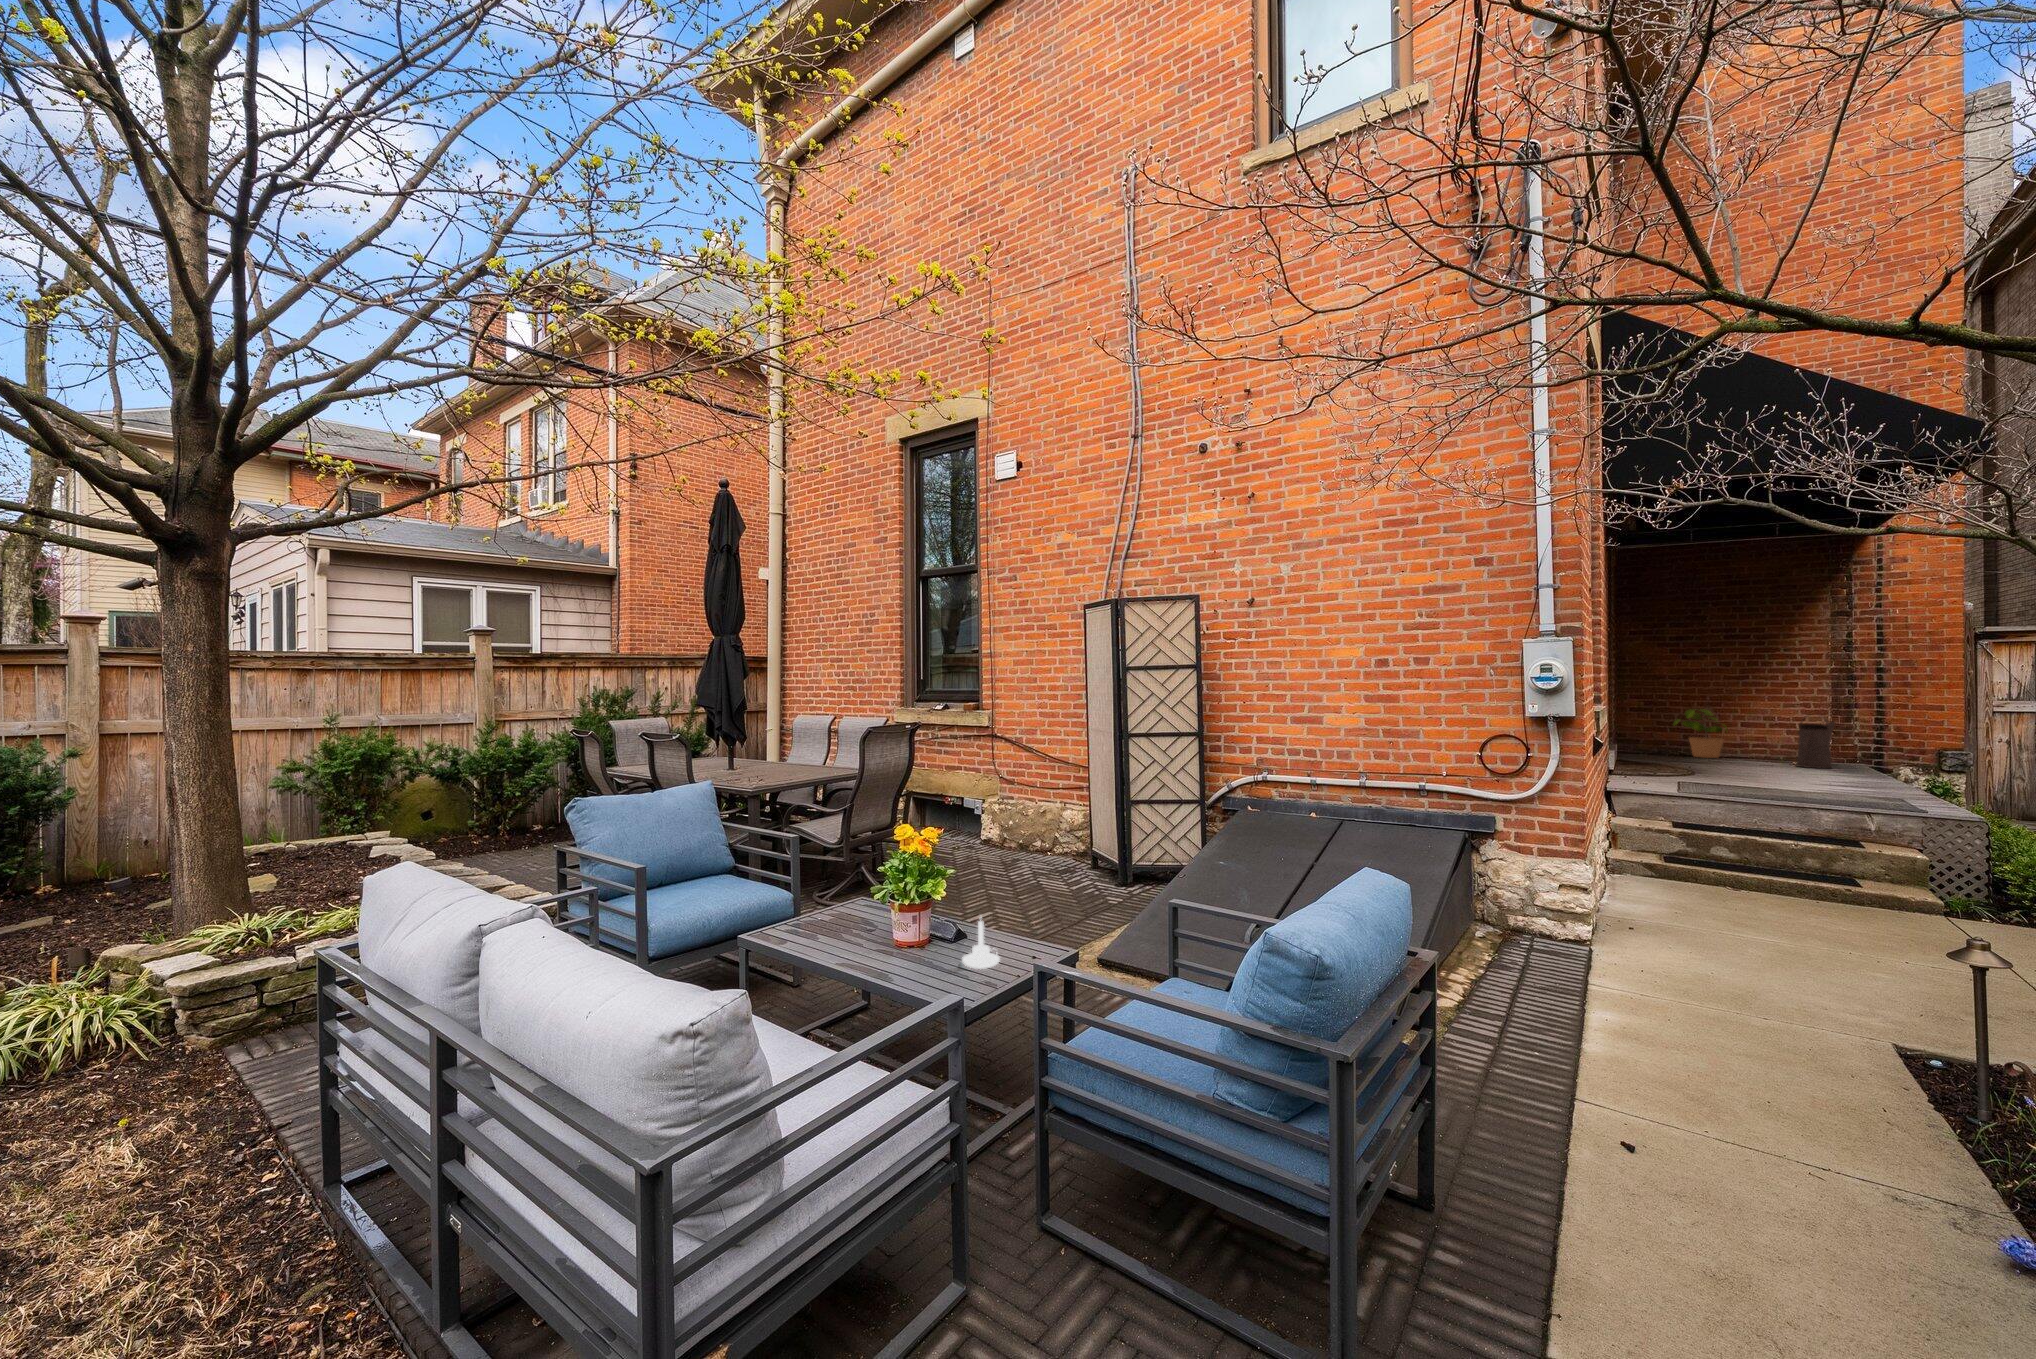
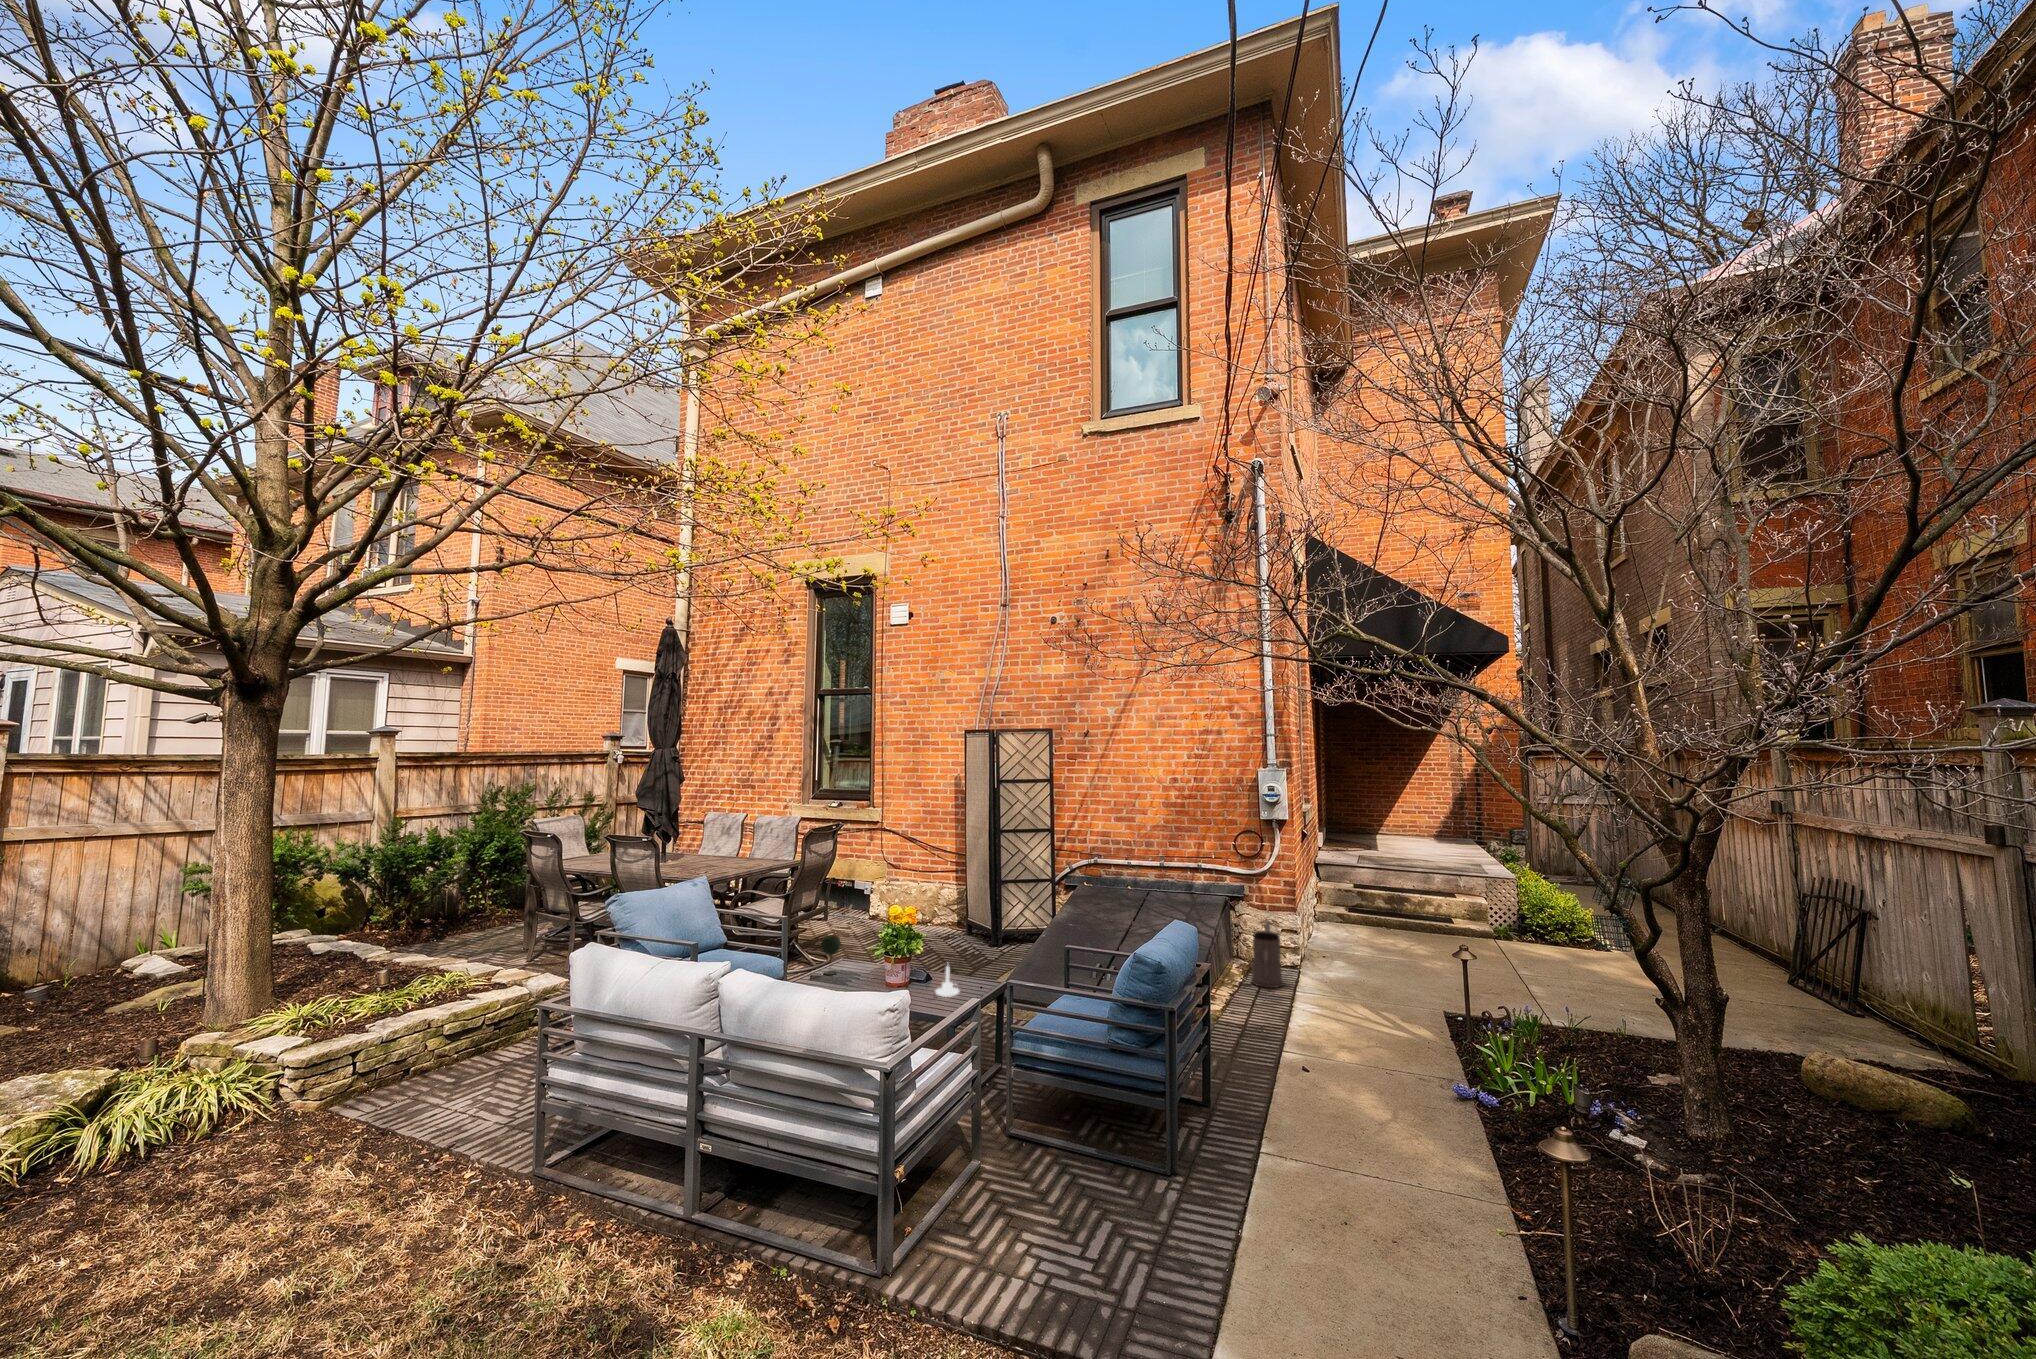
potted plant: present [1674,709,1726,758] -> none [1364,800,1397,835]
watering can: present [1796,720,1835,768] -> present [1251,920,1283,988]
wine glass: none [823,864,851,920] -> present [821,935,841,975]

